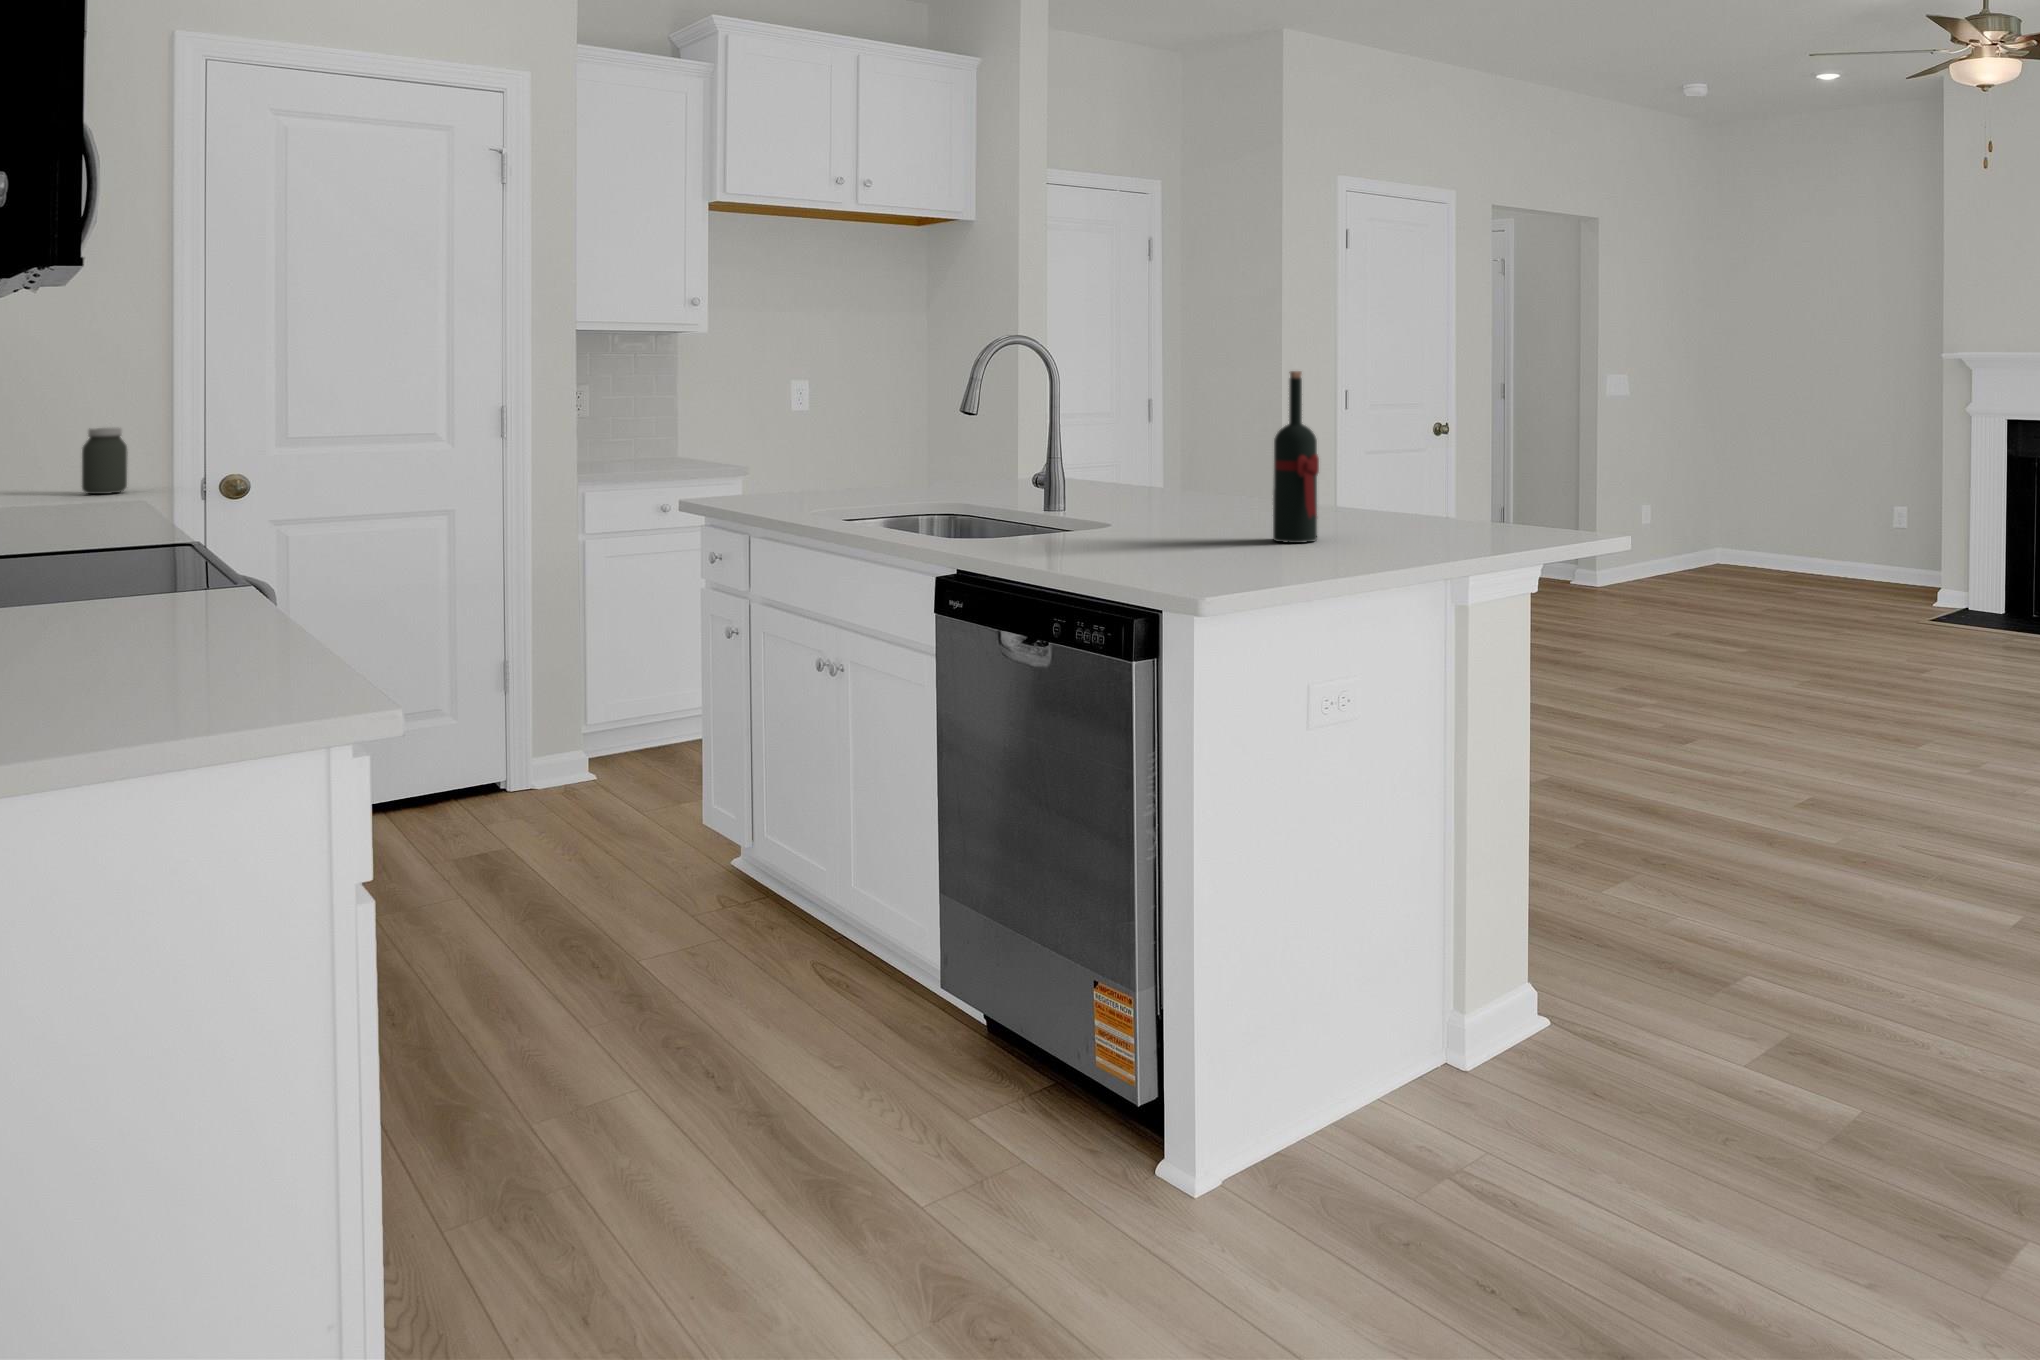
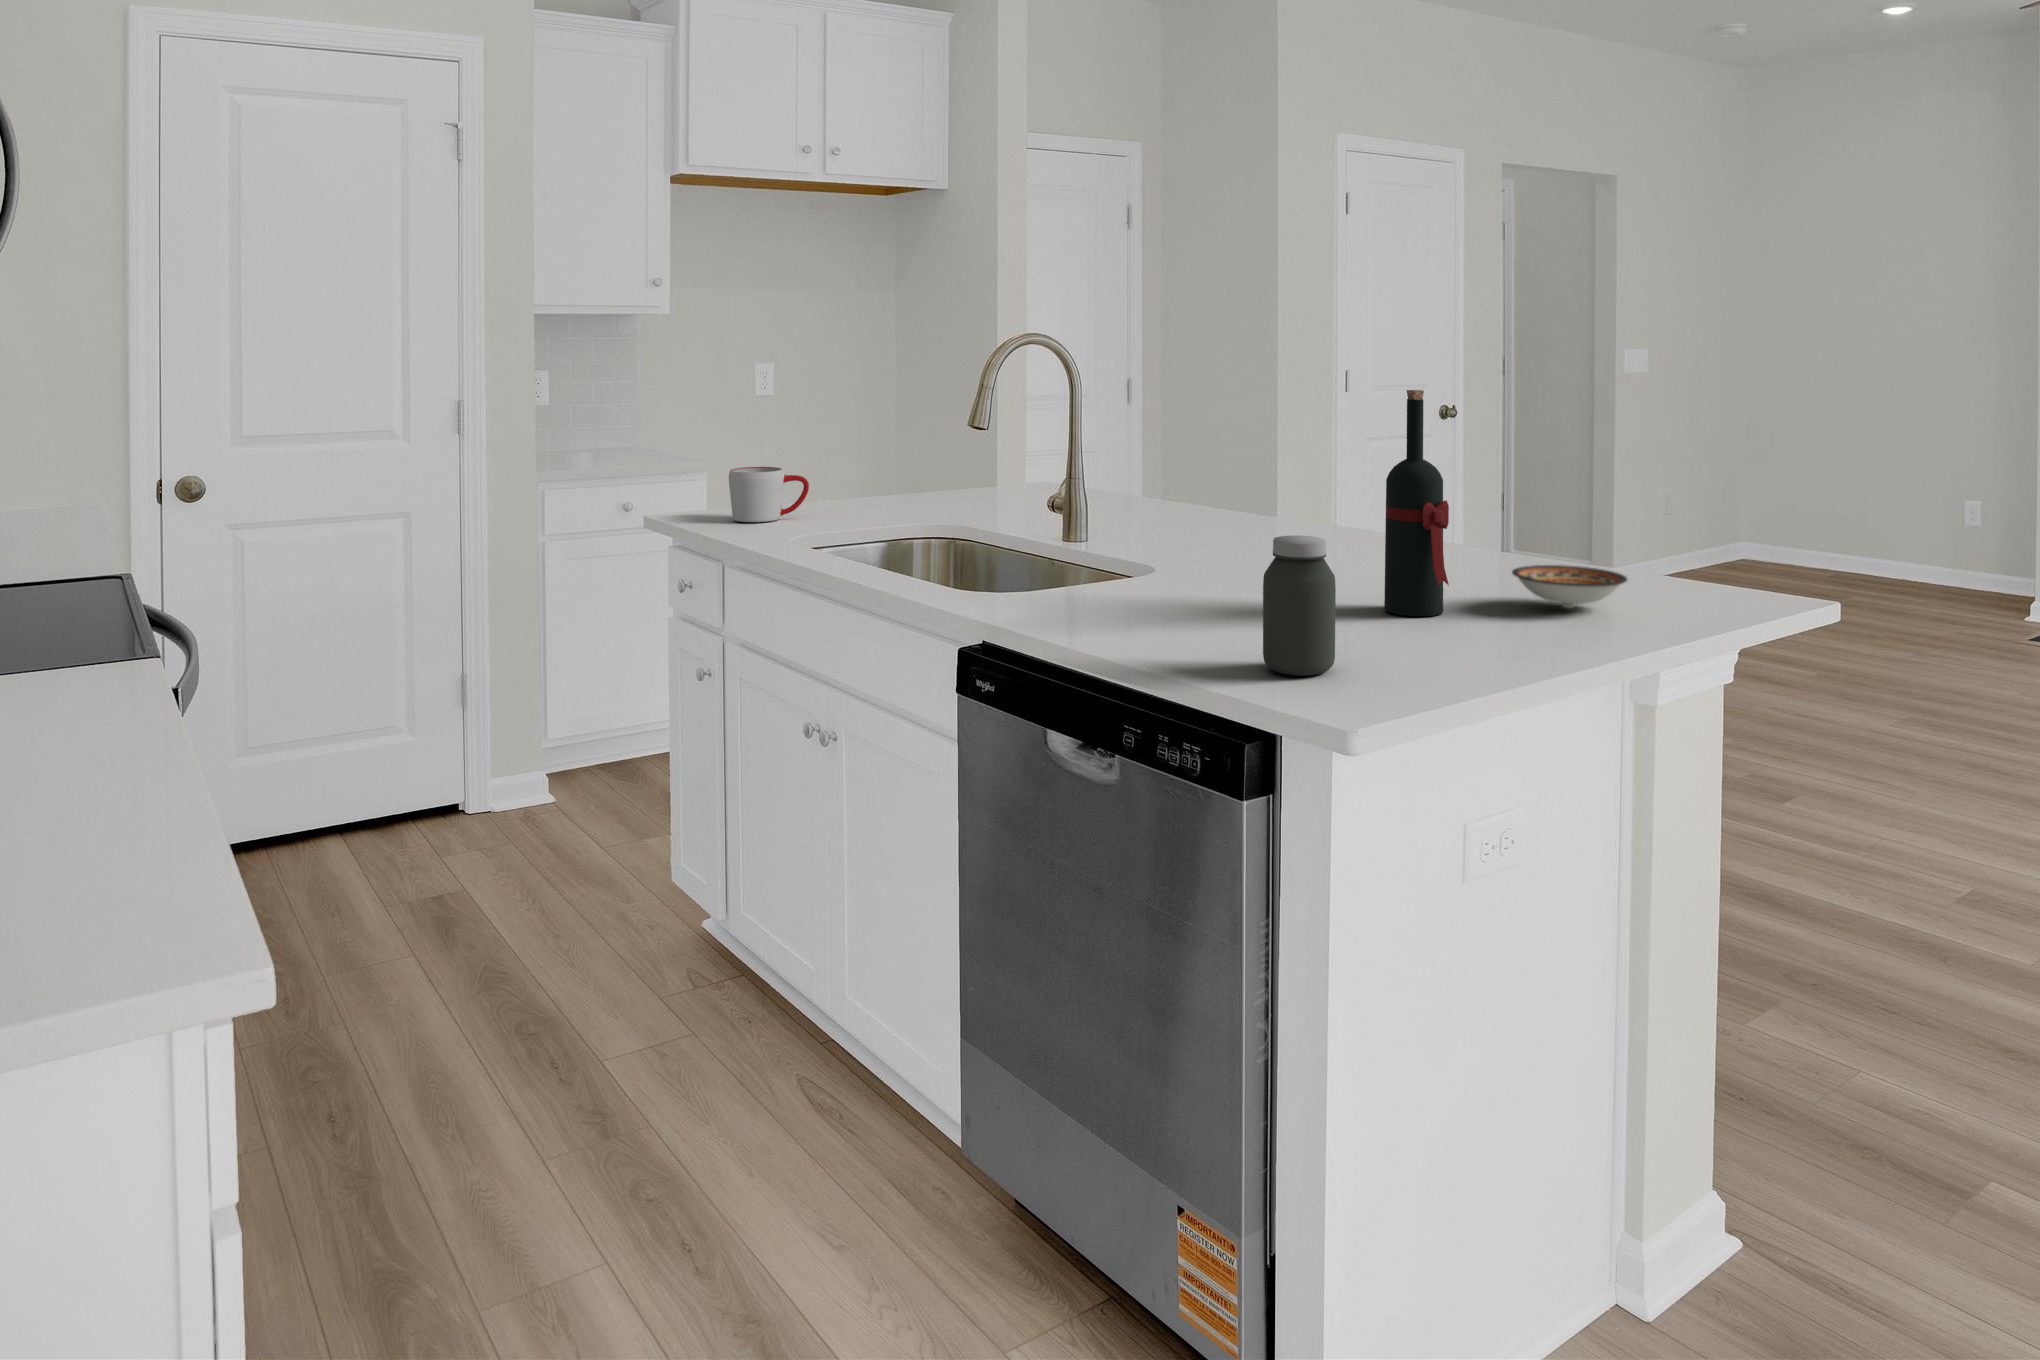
jar: present [82,428,127,494] -> present [1263,535,1336,676]
mug: none [755,456,828,503] -> present [729,467,809,522]
ceramic bowl: none [1370,506,1455,536] -> present [1512,565,1627,608]

